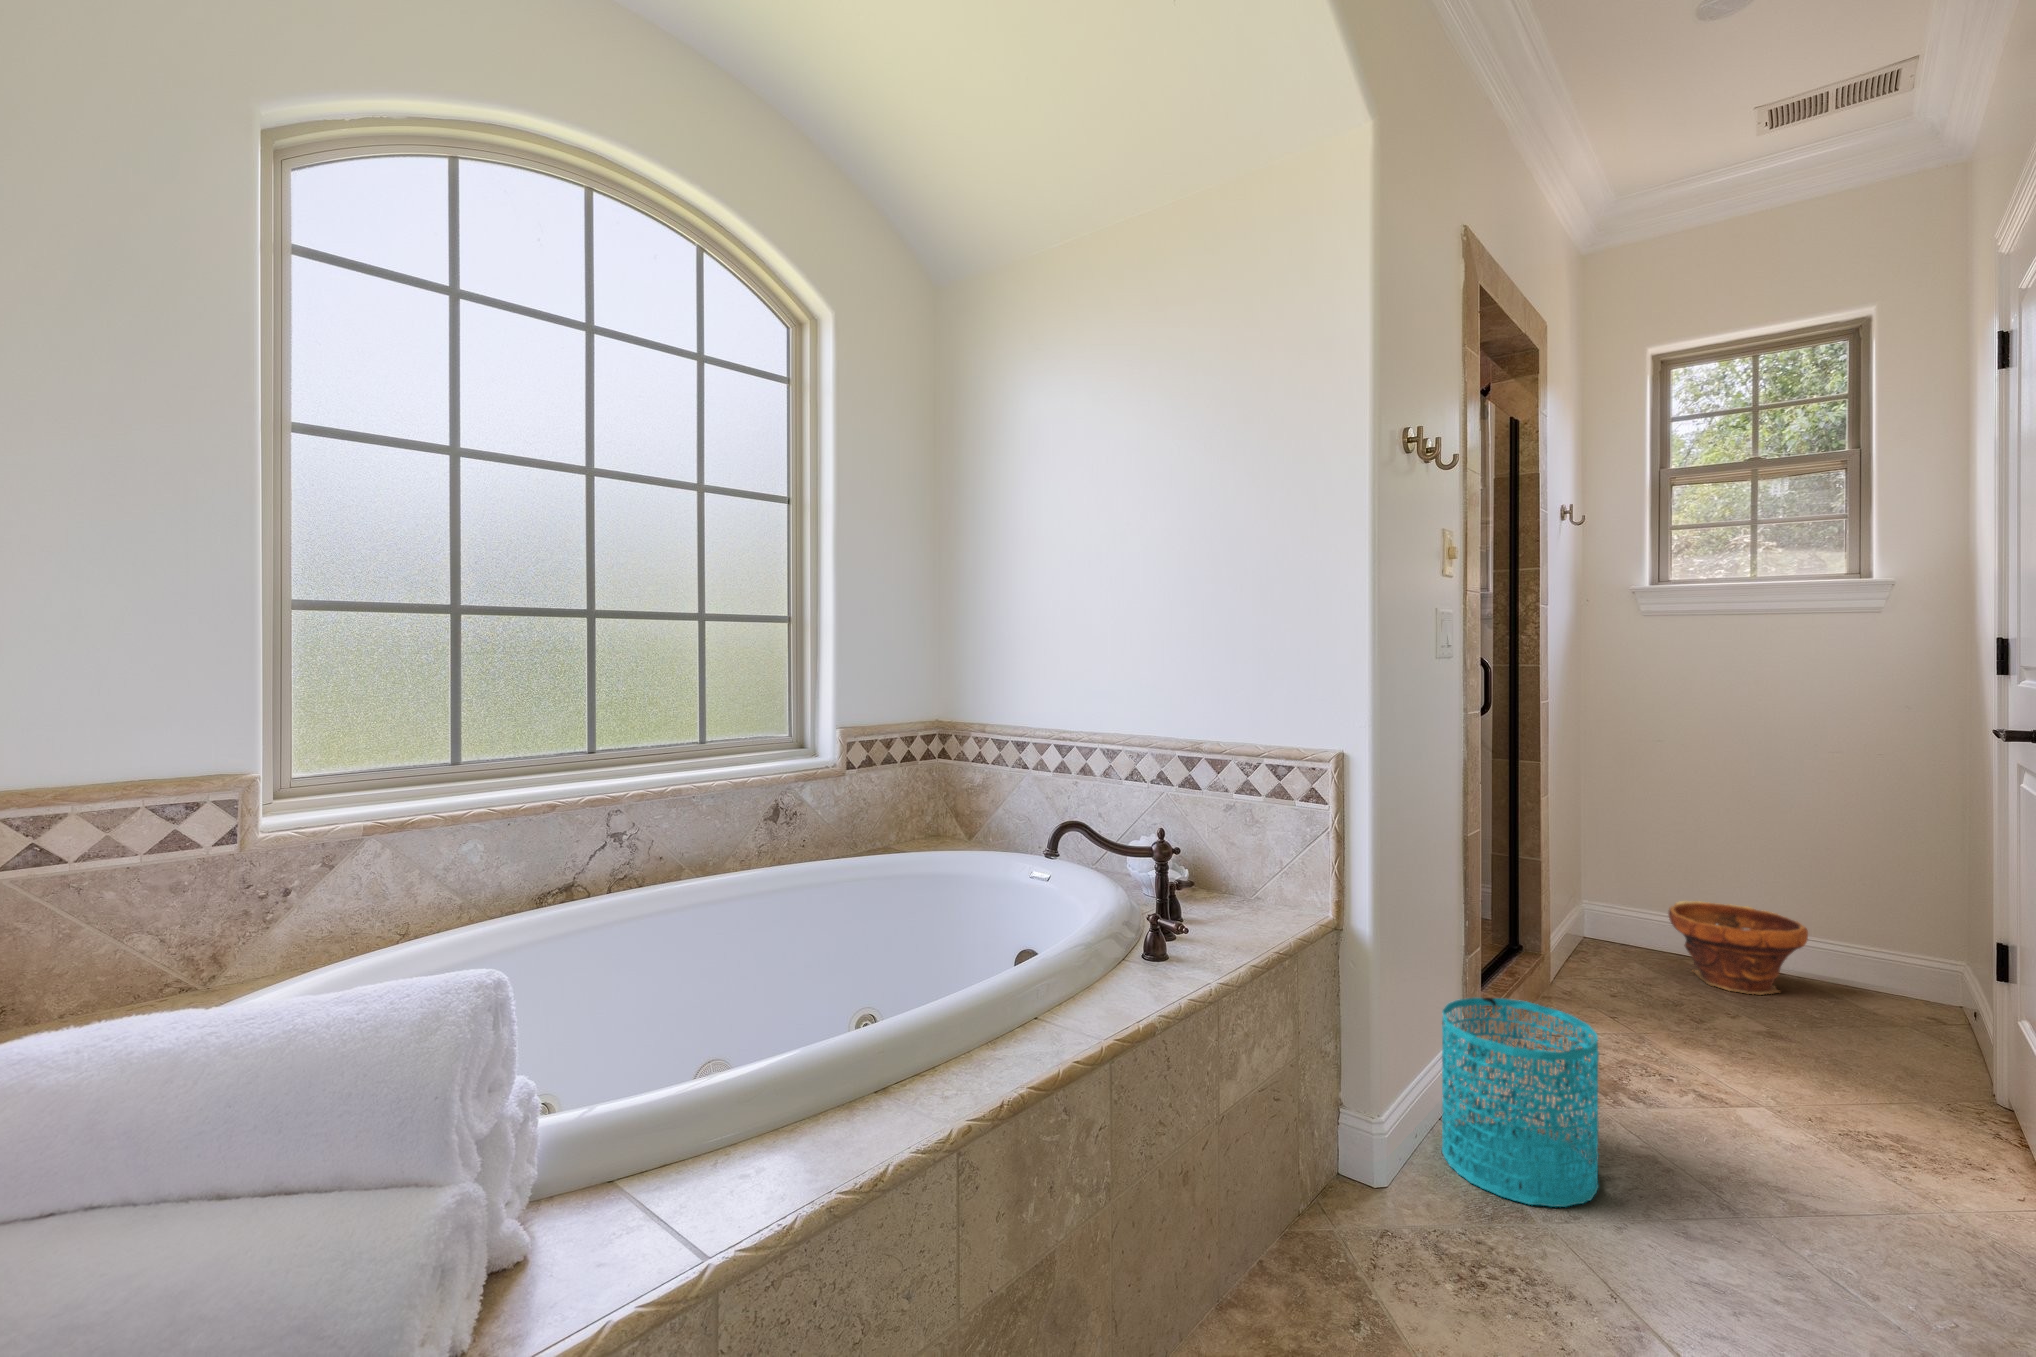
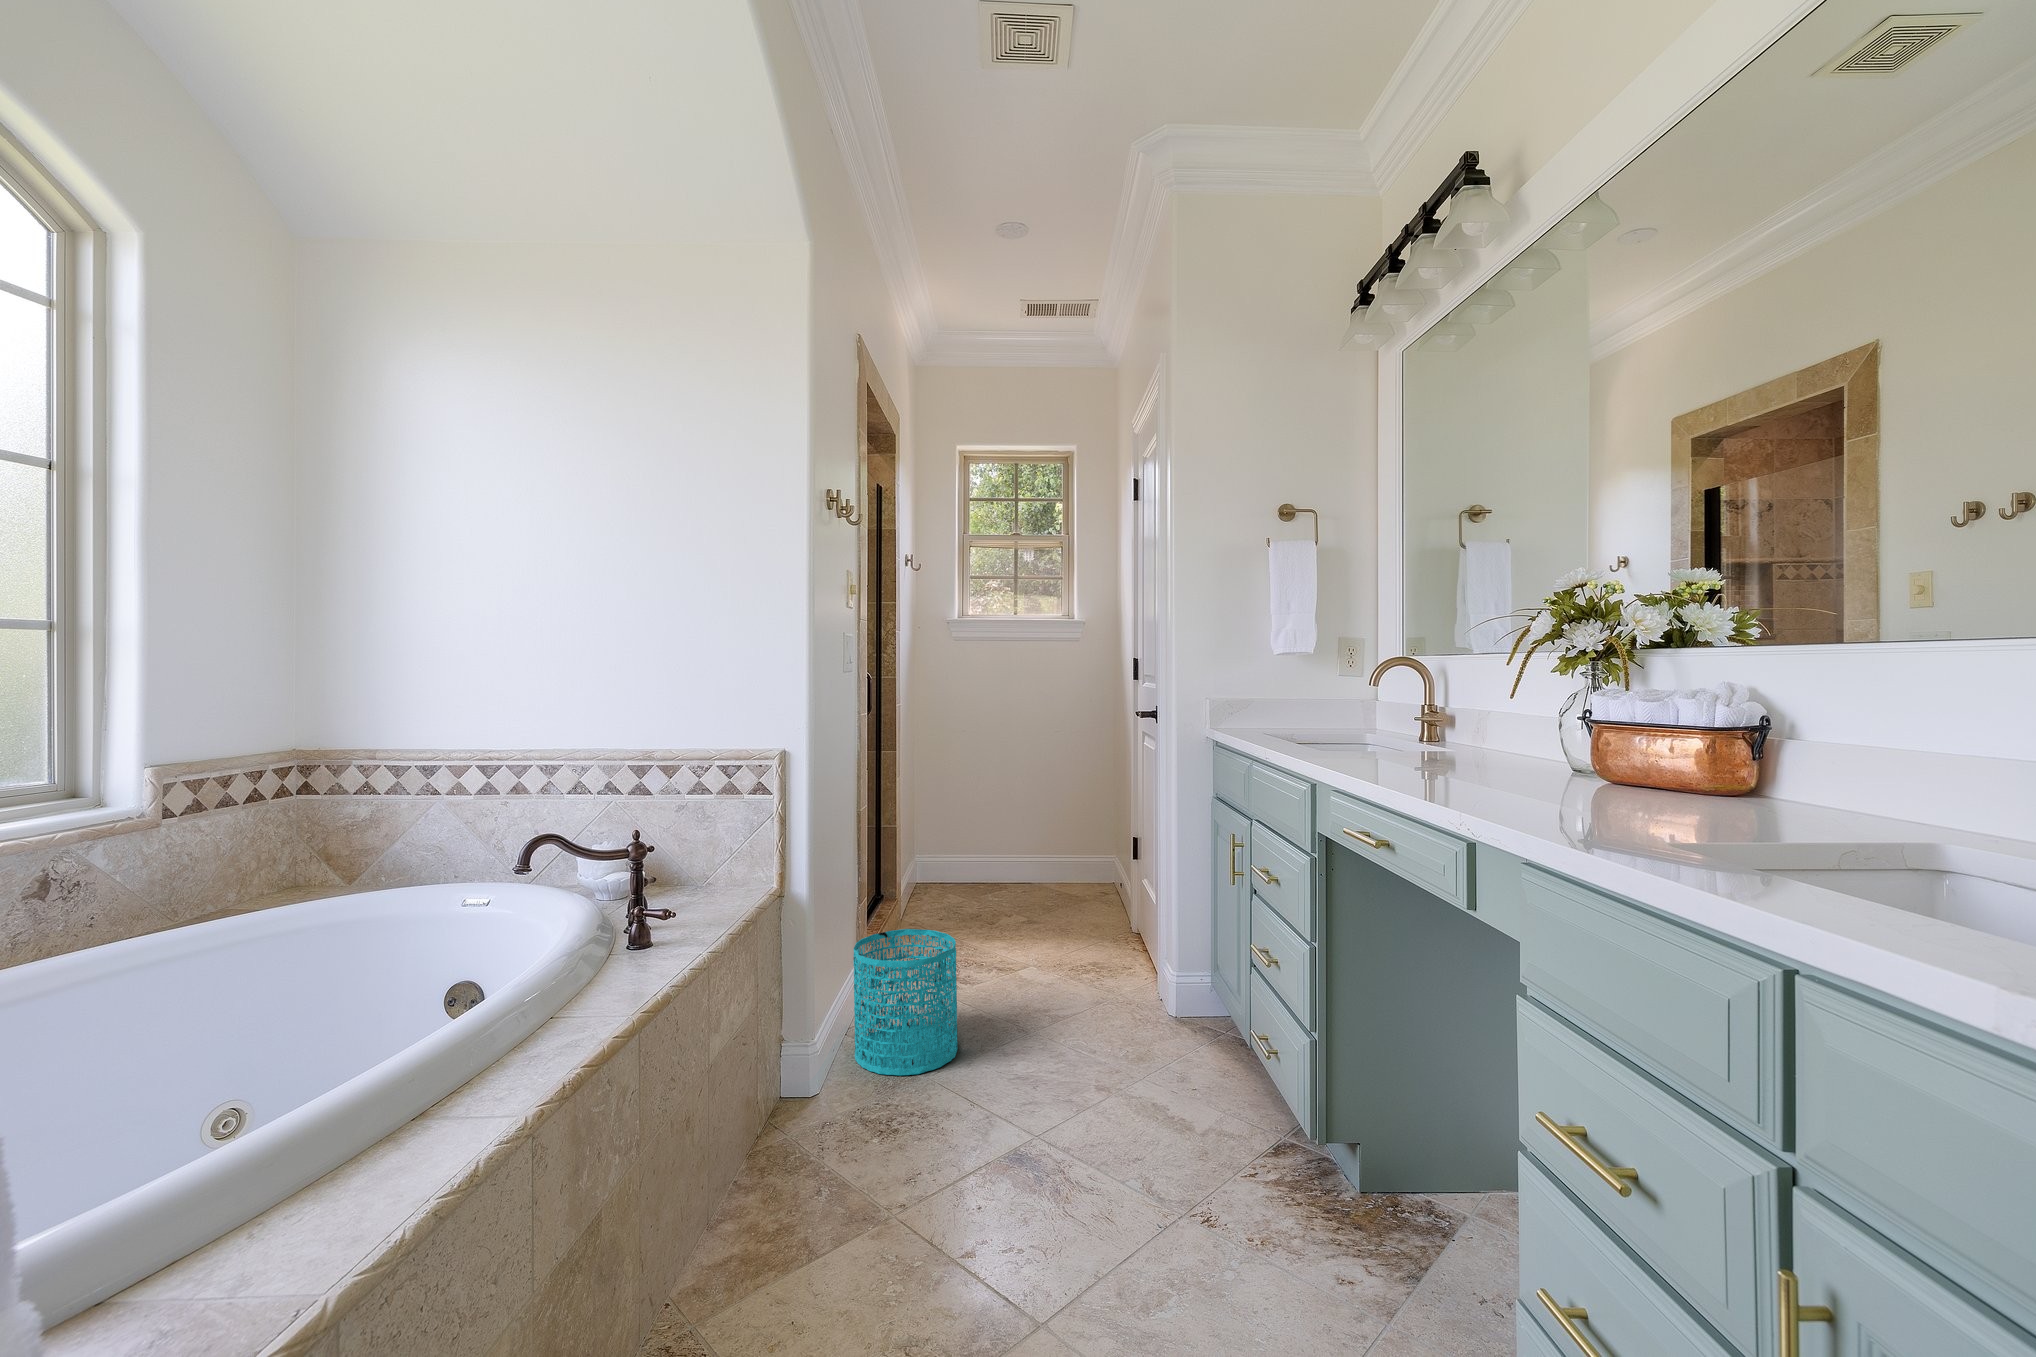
planter: present [1668,901,1808,995] -> none [976,841,1052,901]

